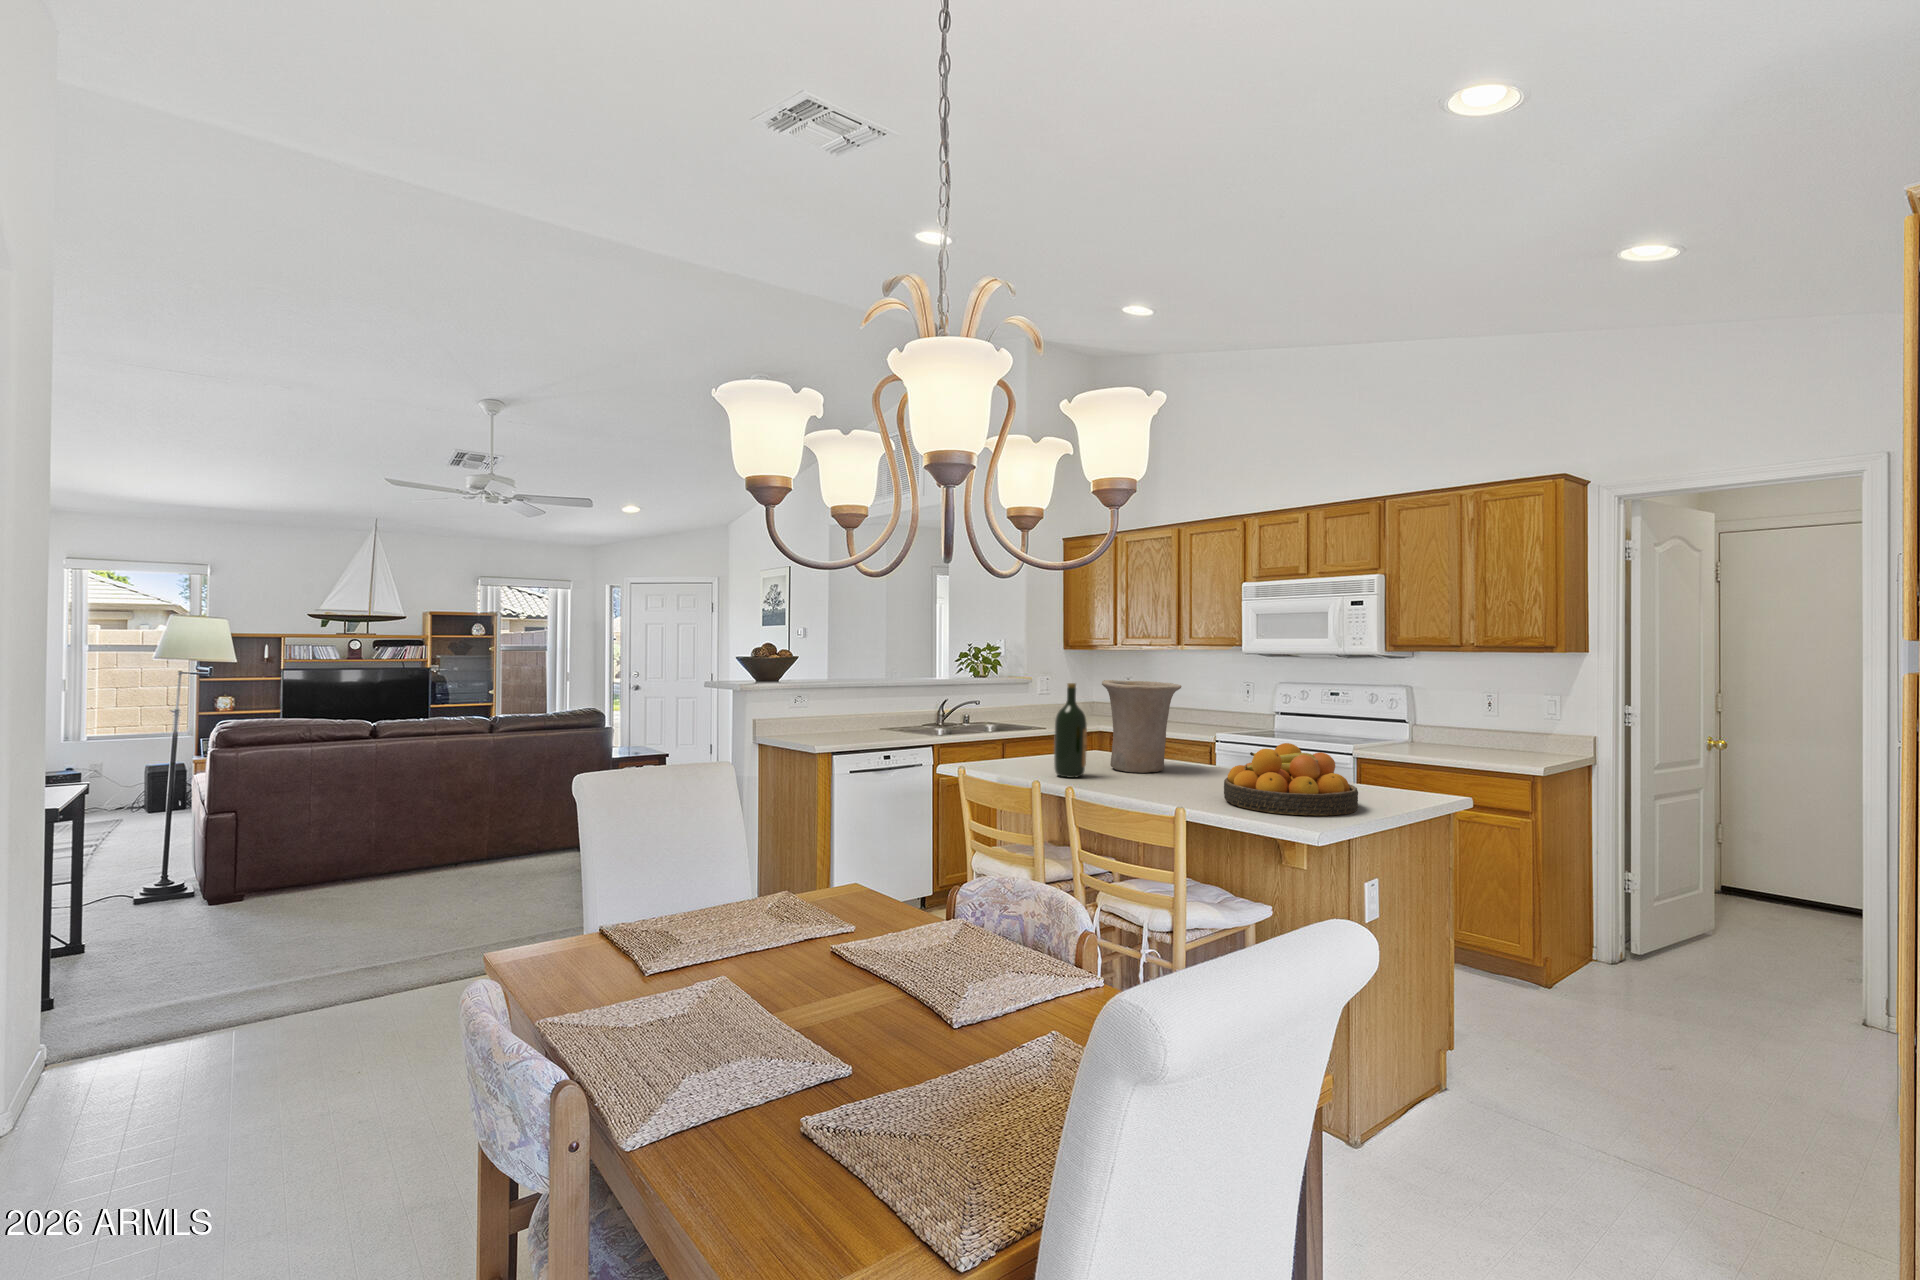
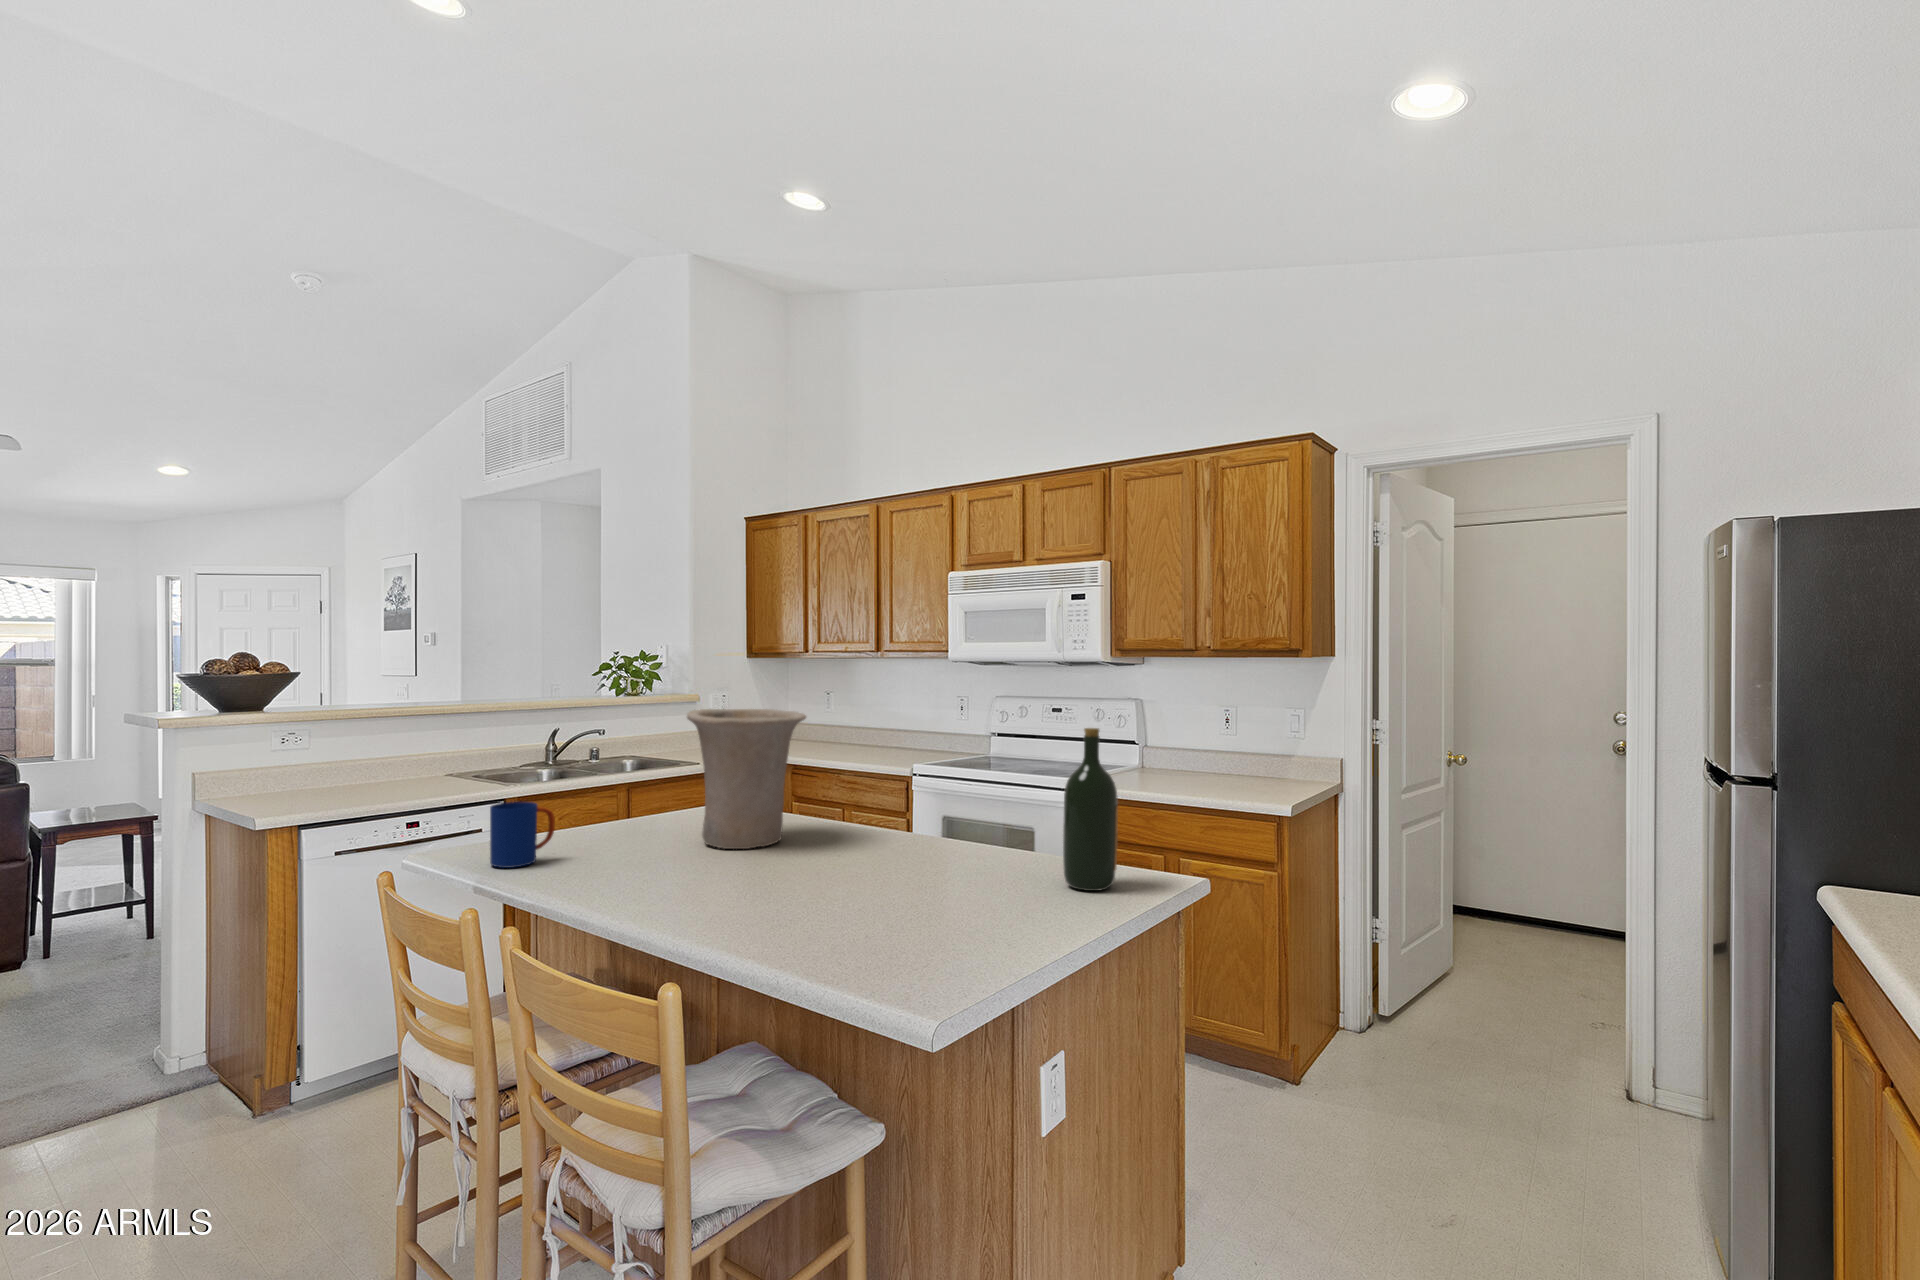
wine bottle: present [1054,683,1087,778] -> present [1063,728,1118,891]
mug: none [990,735,1025,775] -> present [490,802,555,868]
fruit bowl: present [1224,743,1358,816] -> none [823,810,1023,939]

